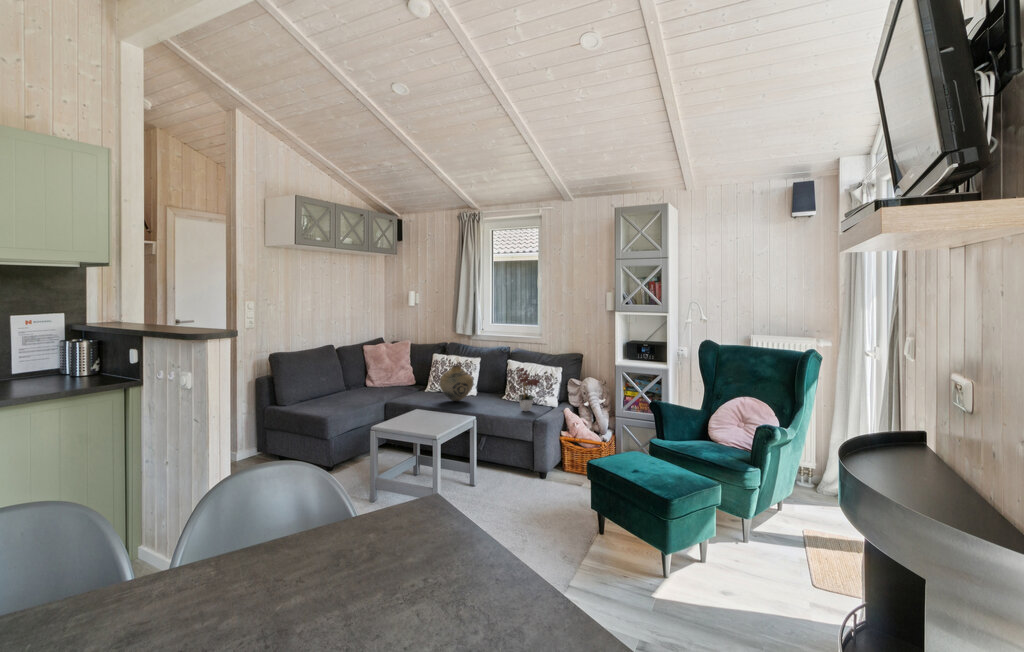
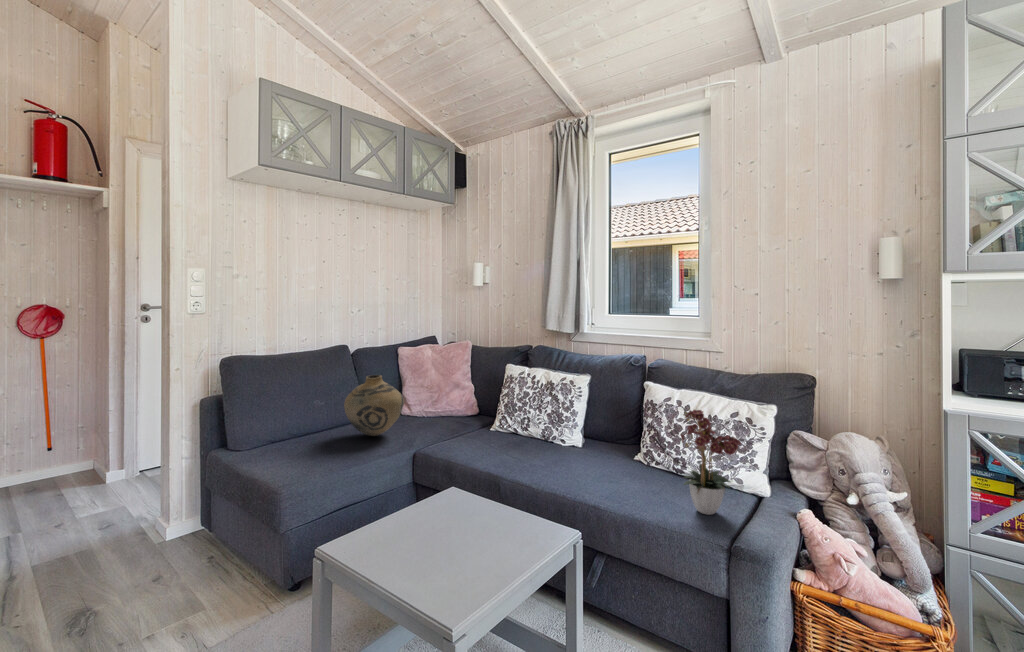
vase: present [439,365,473,401] -> present [344,375,404,436]

